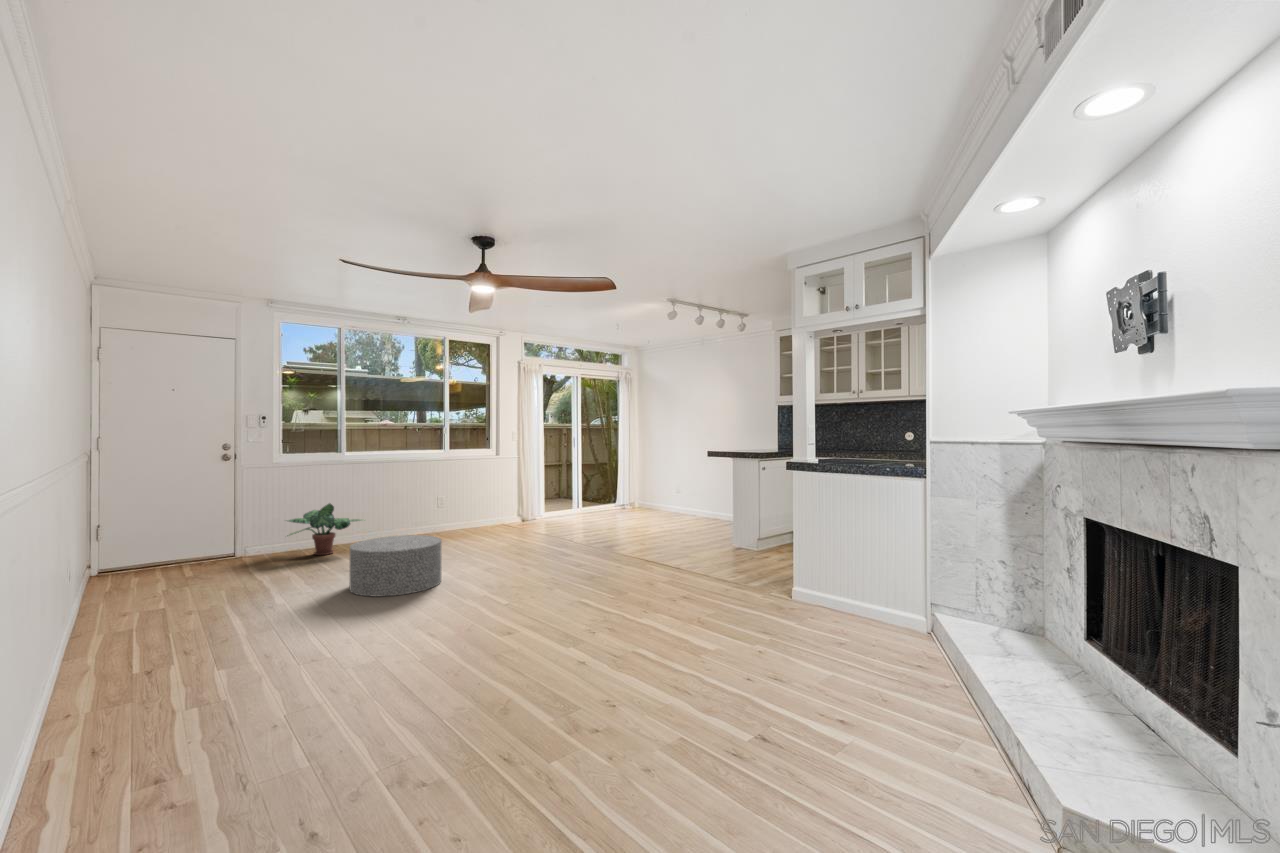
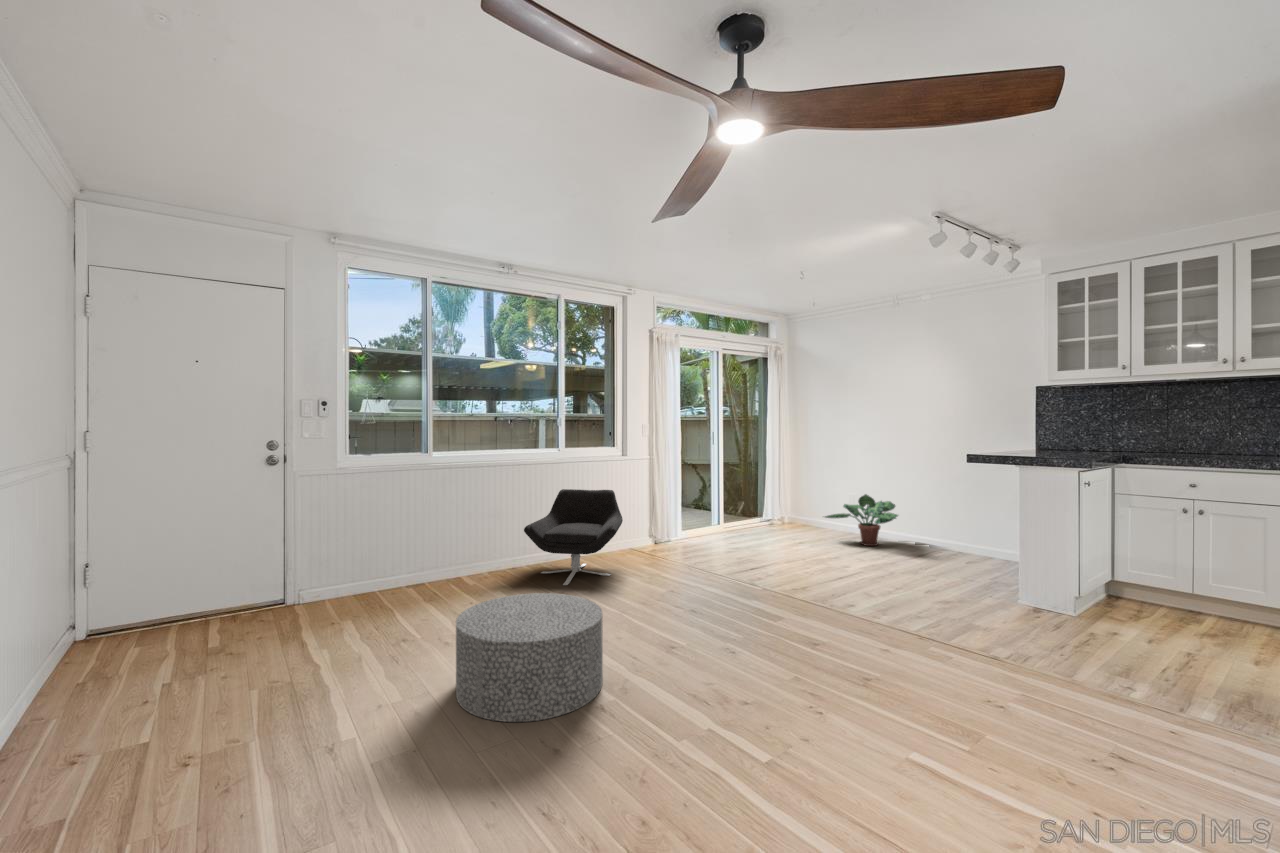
lounge chair: none [413,479,490,544] -> present [524,489,623,585]
potted plant: present [287,503,361,555] -> present [825,494,898,546]

